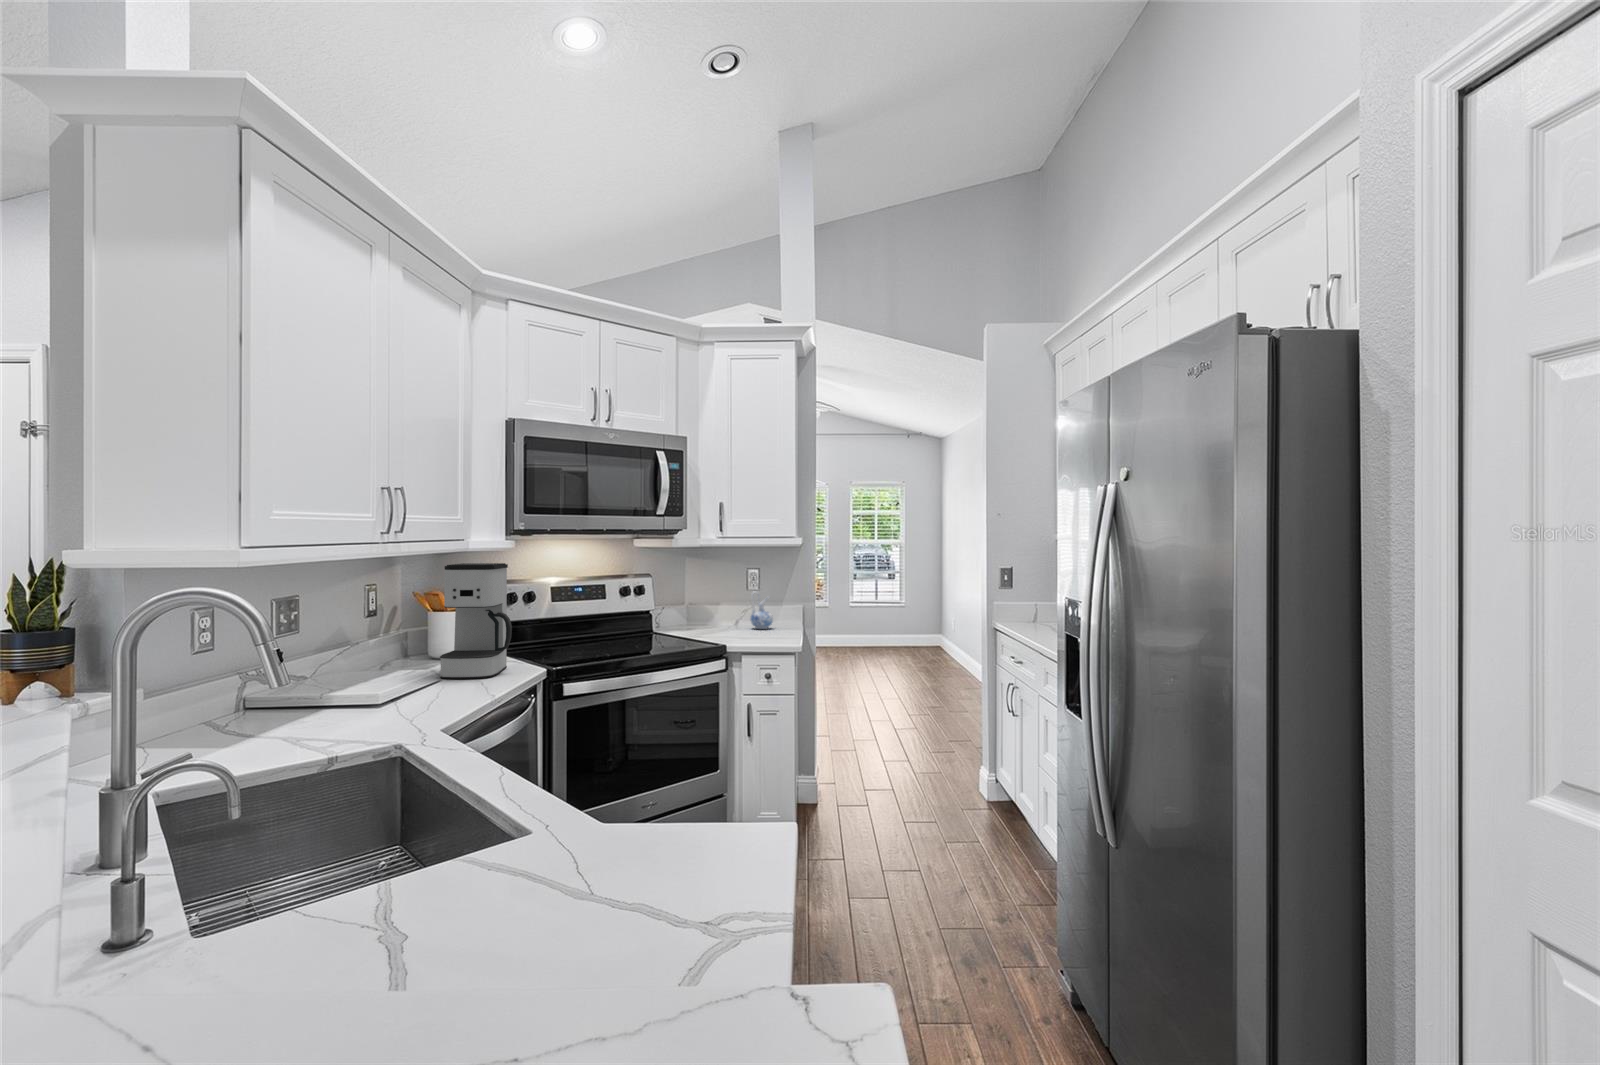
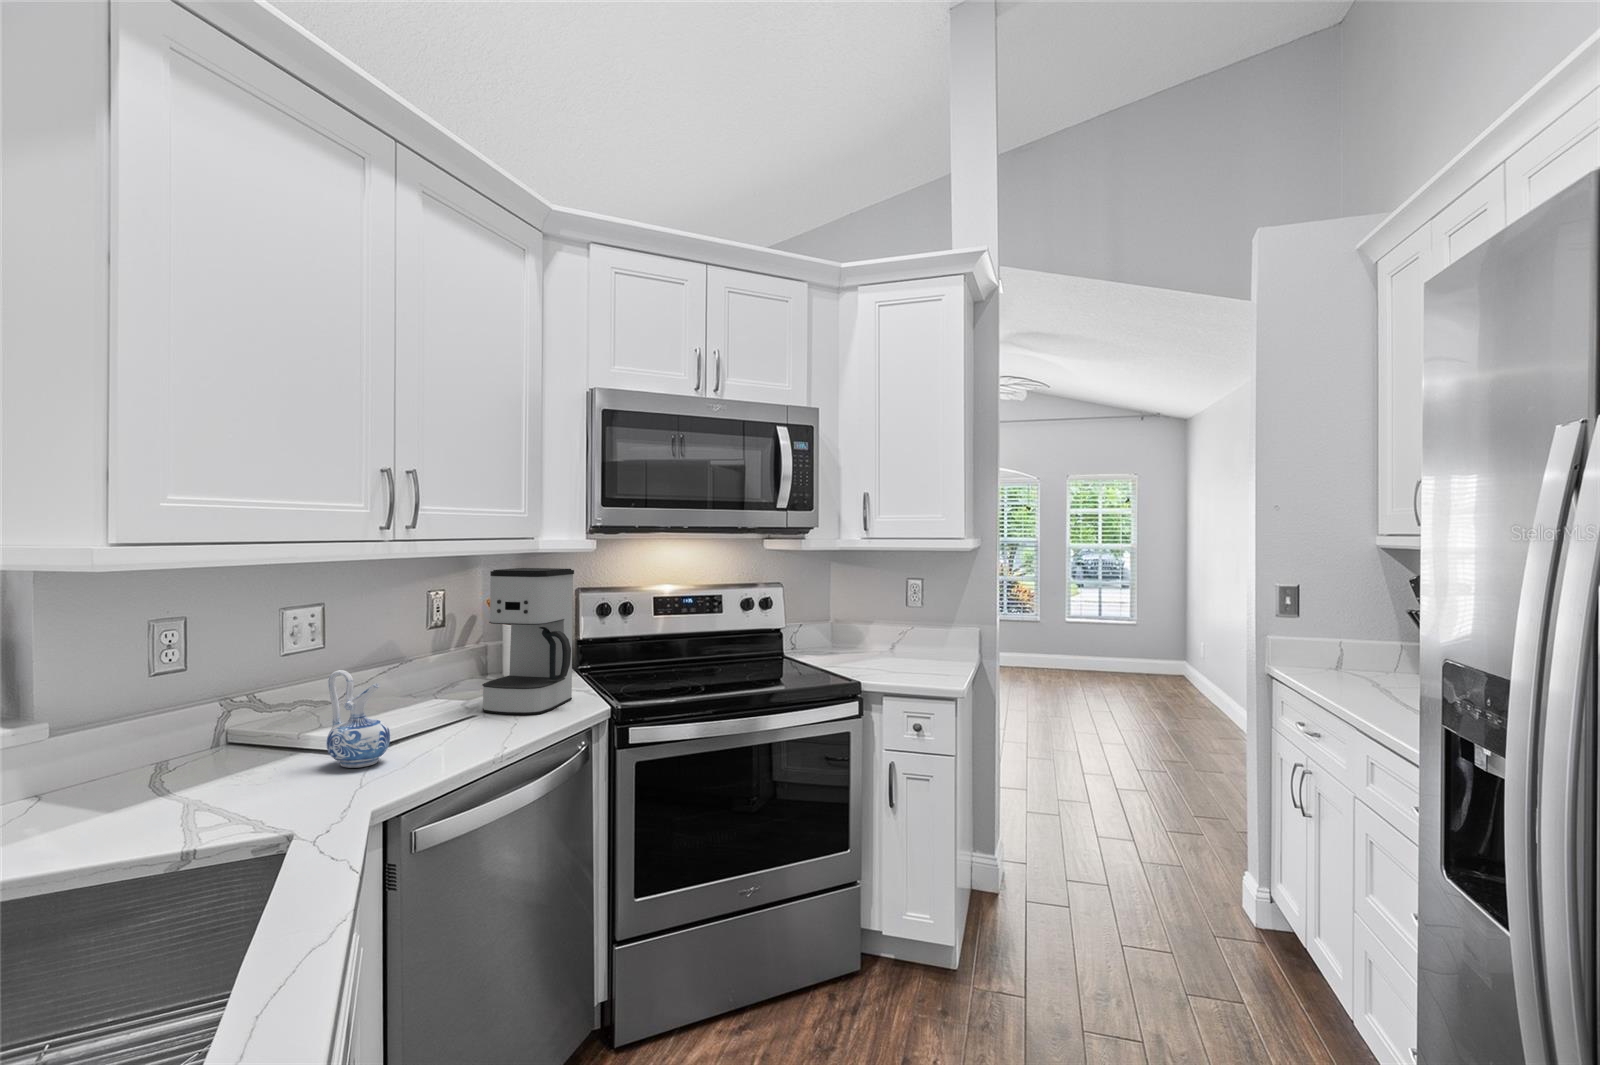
ceramic pitcher: present [751,591,773,629] -> present [327,670,390,768]

